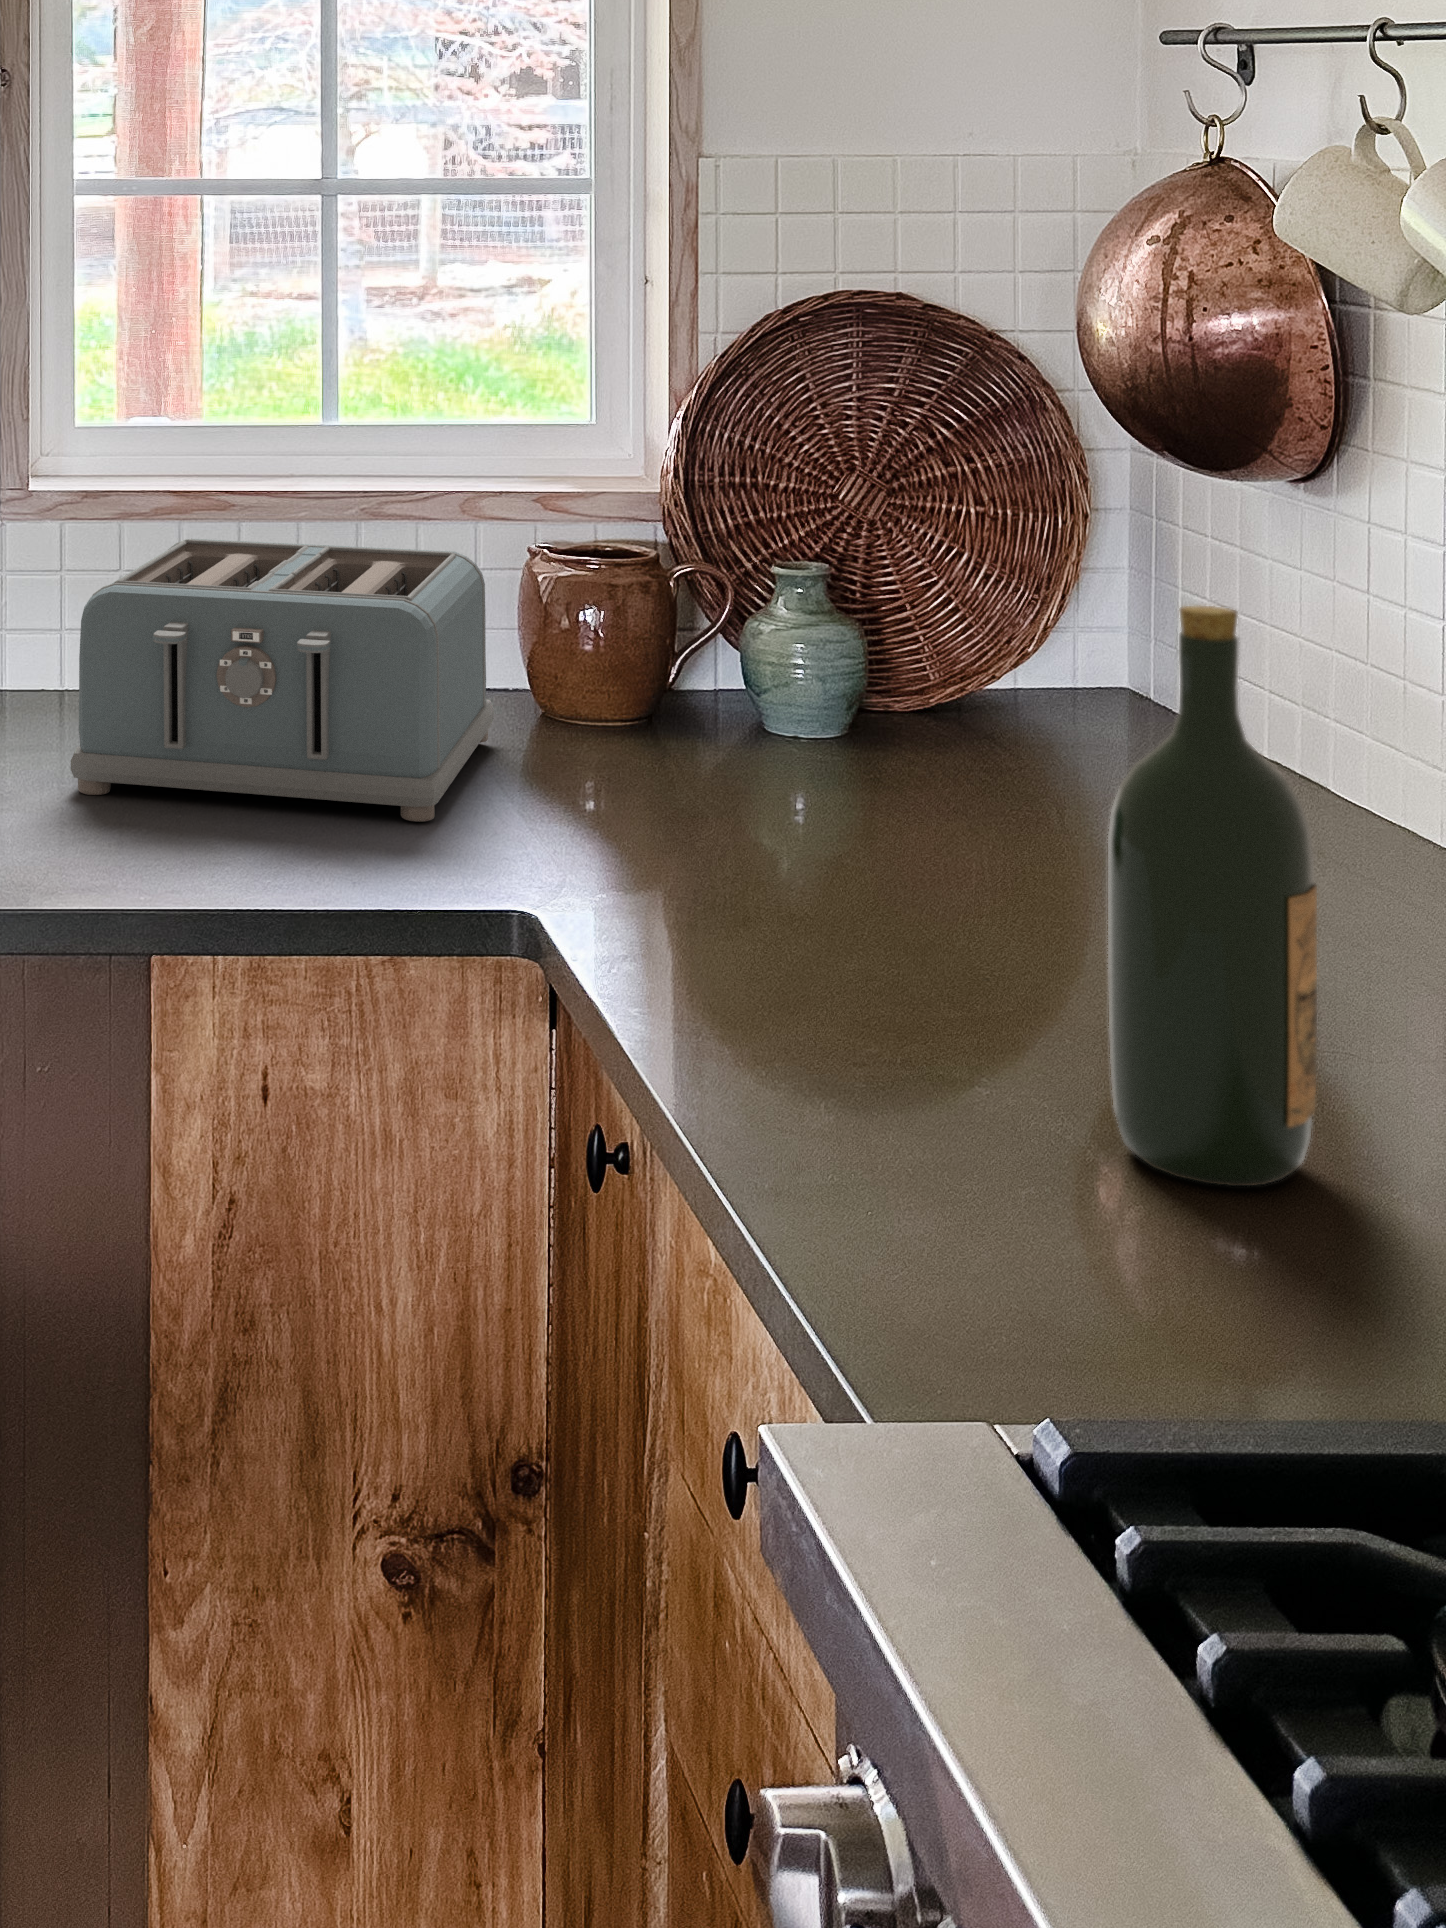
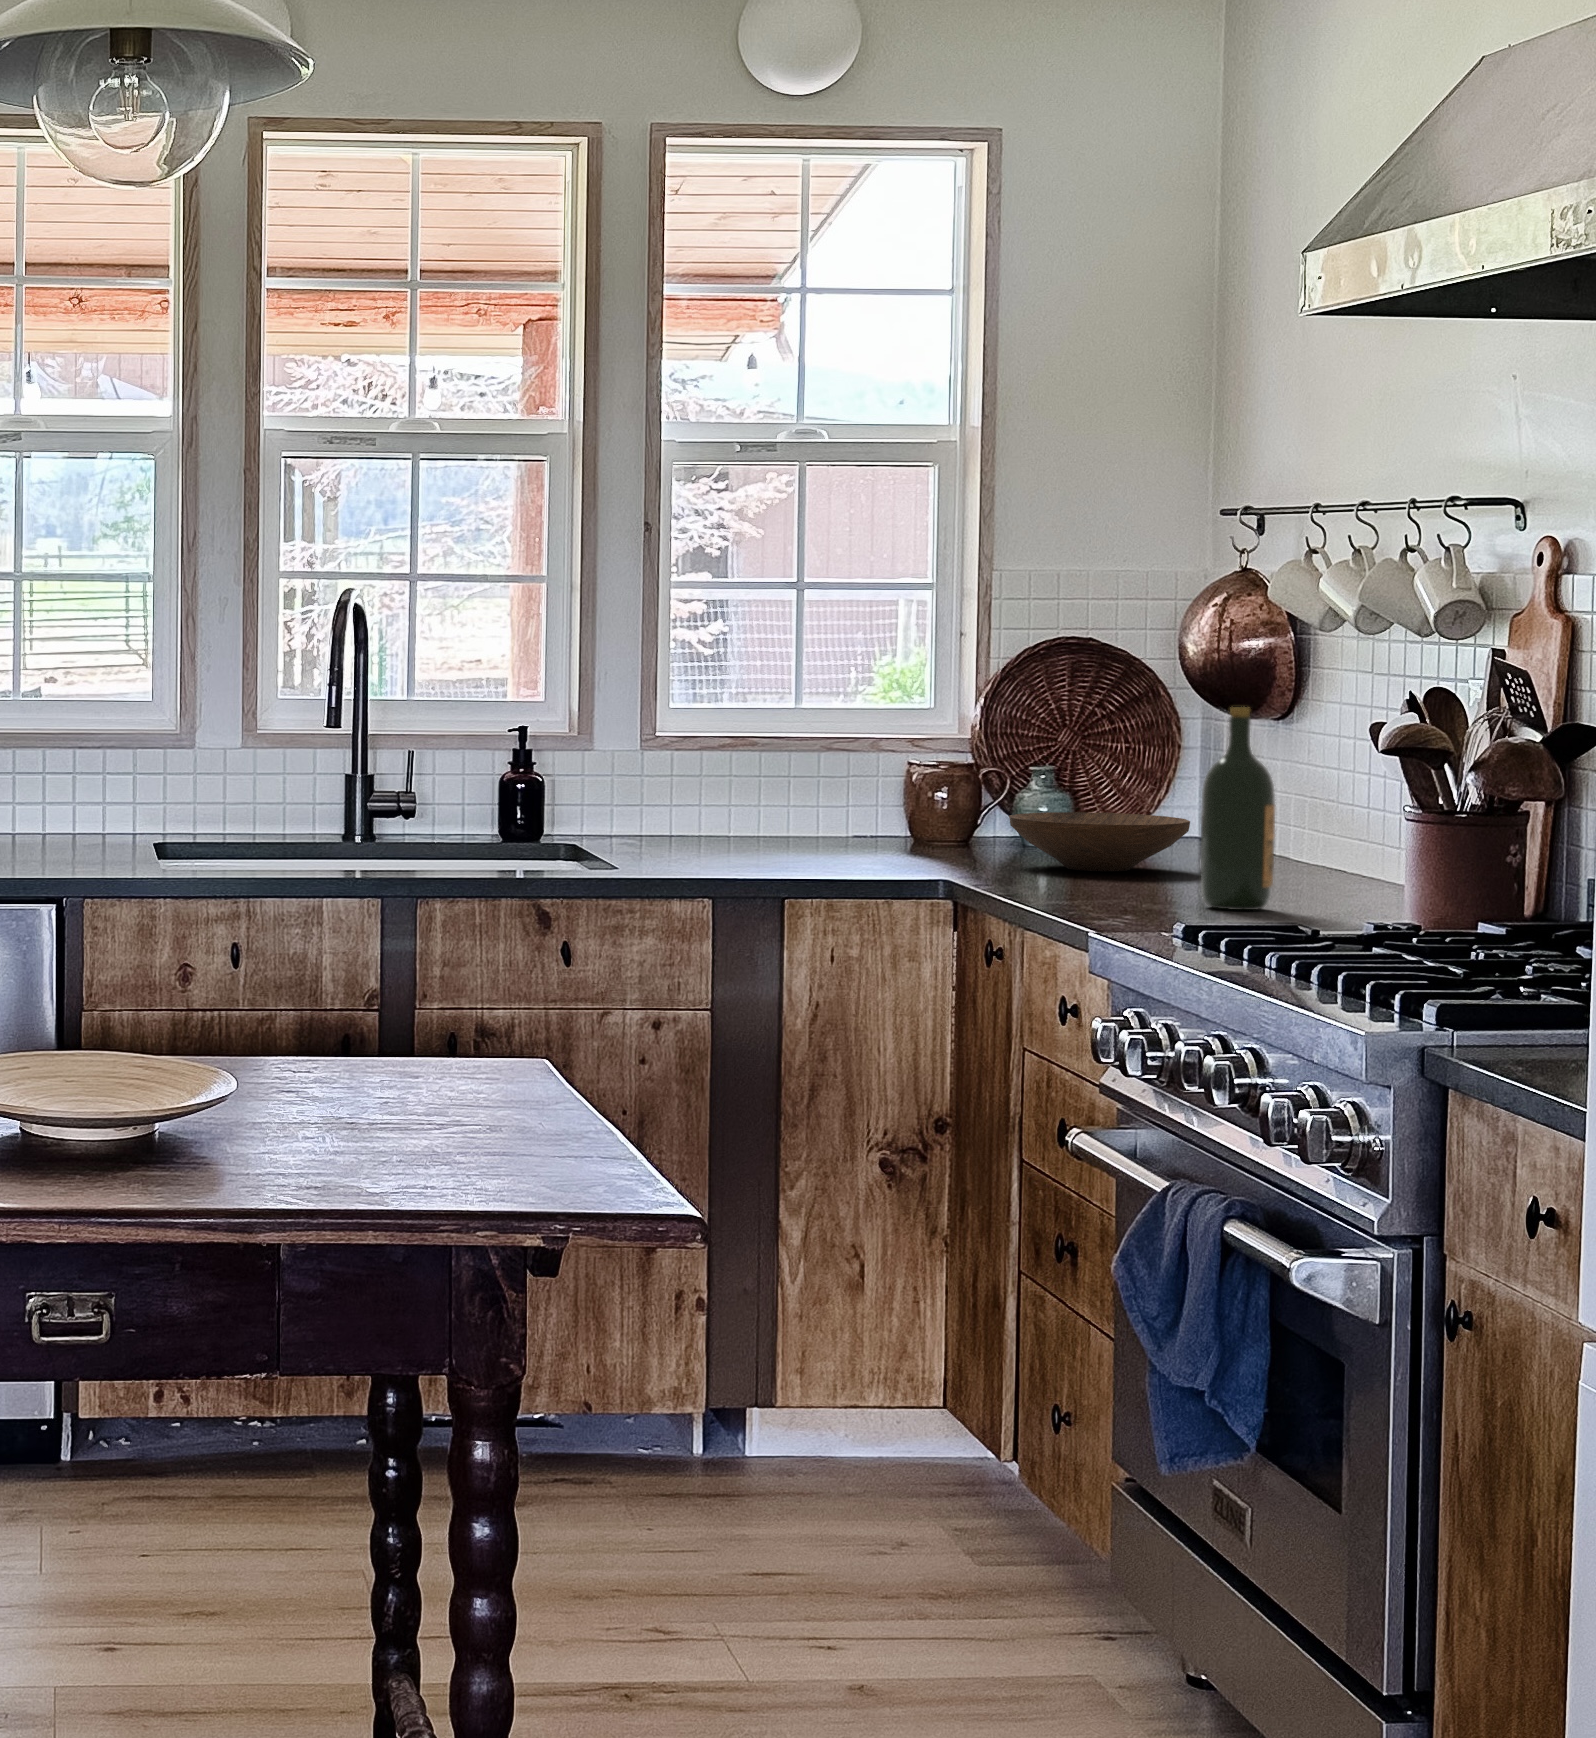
toaster: present [71,539,494,822] -> none [714,755,897,864]
wooden bowl: none [701,689,1104,859] -> present [1009,812,1190,871]

